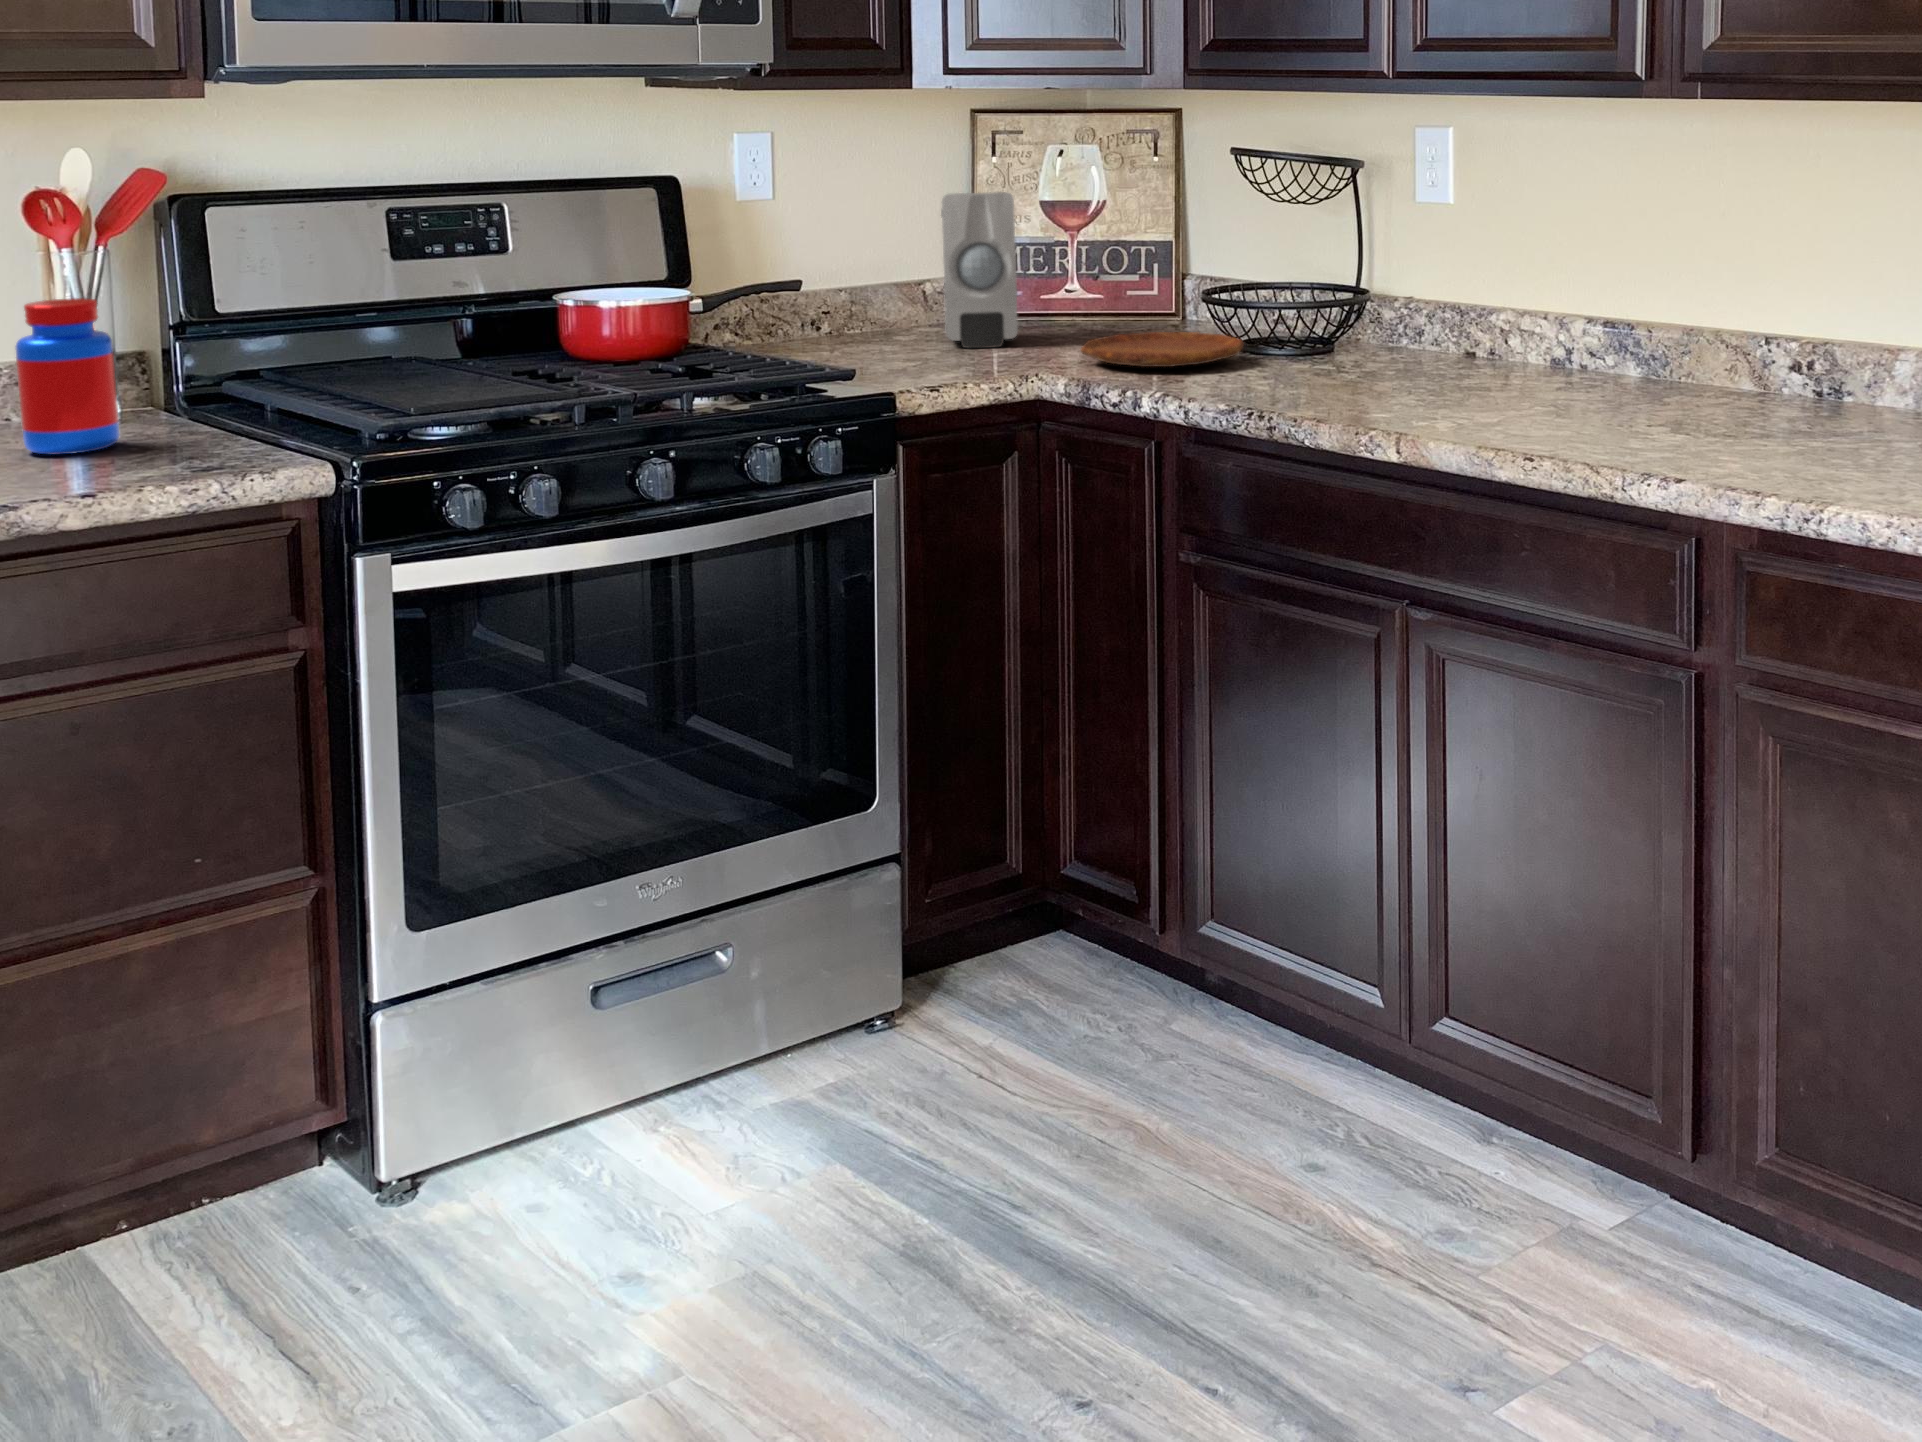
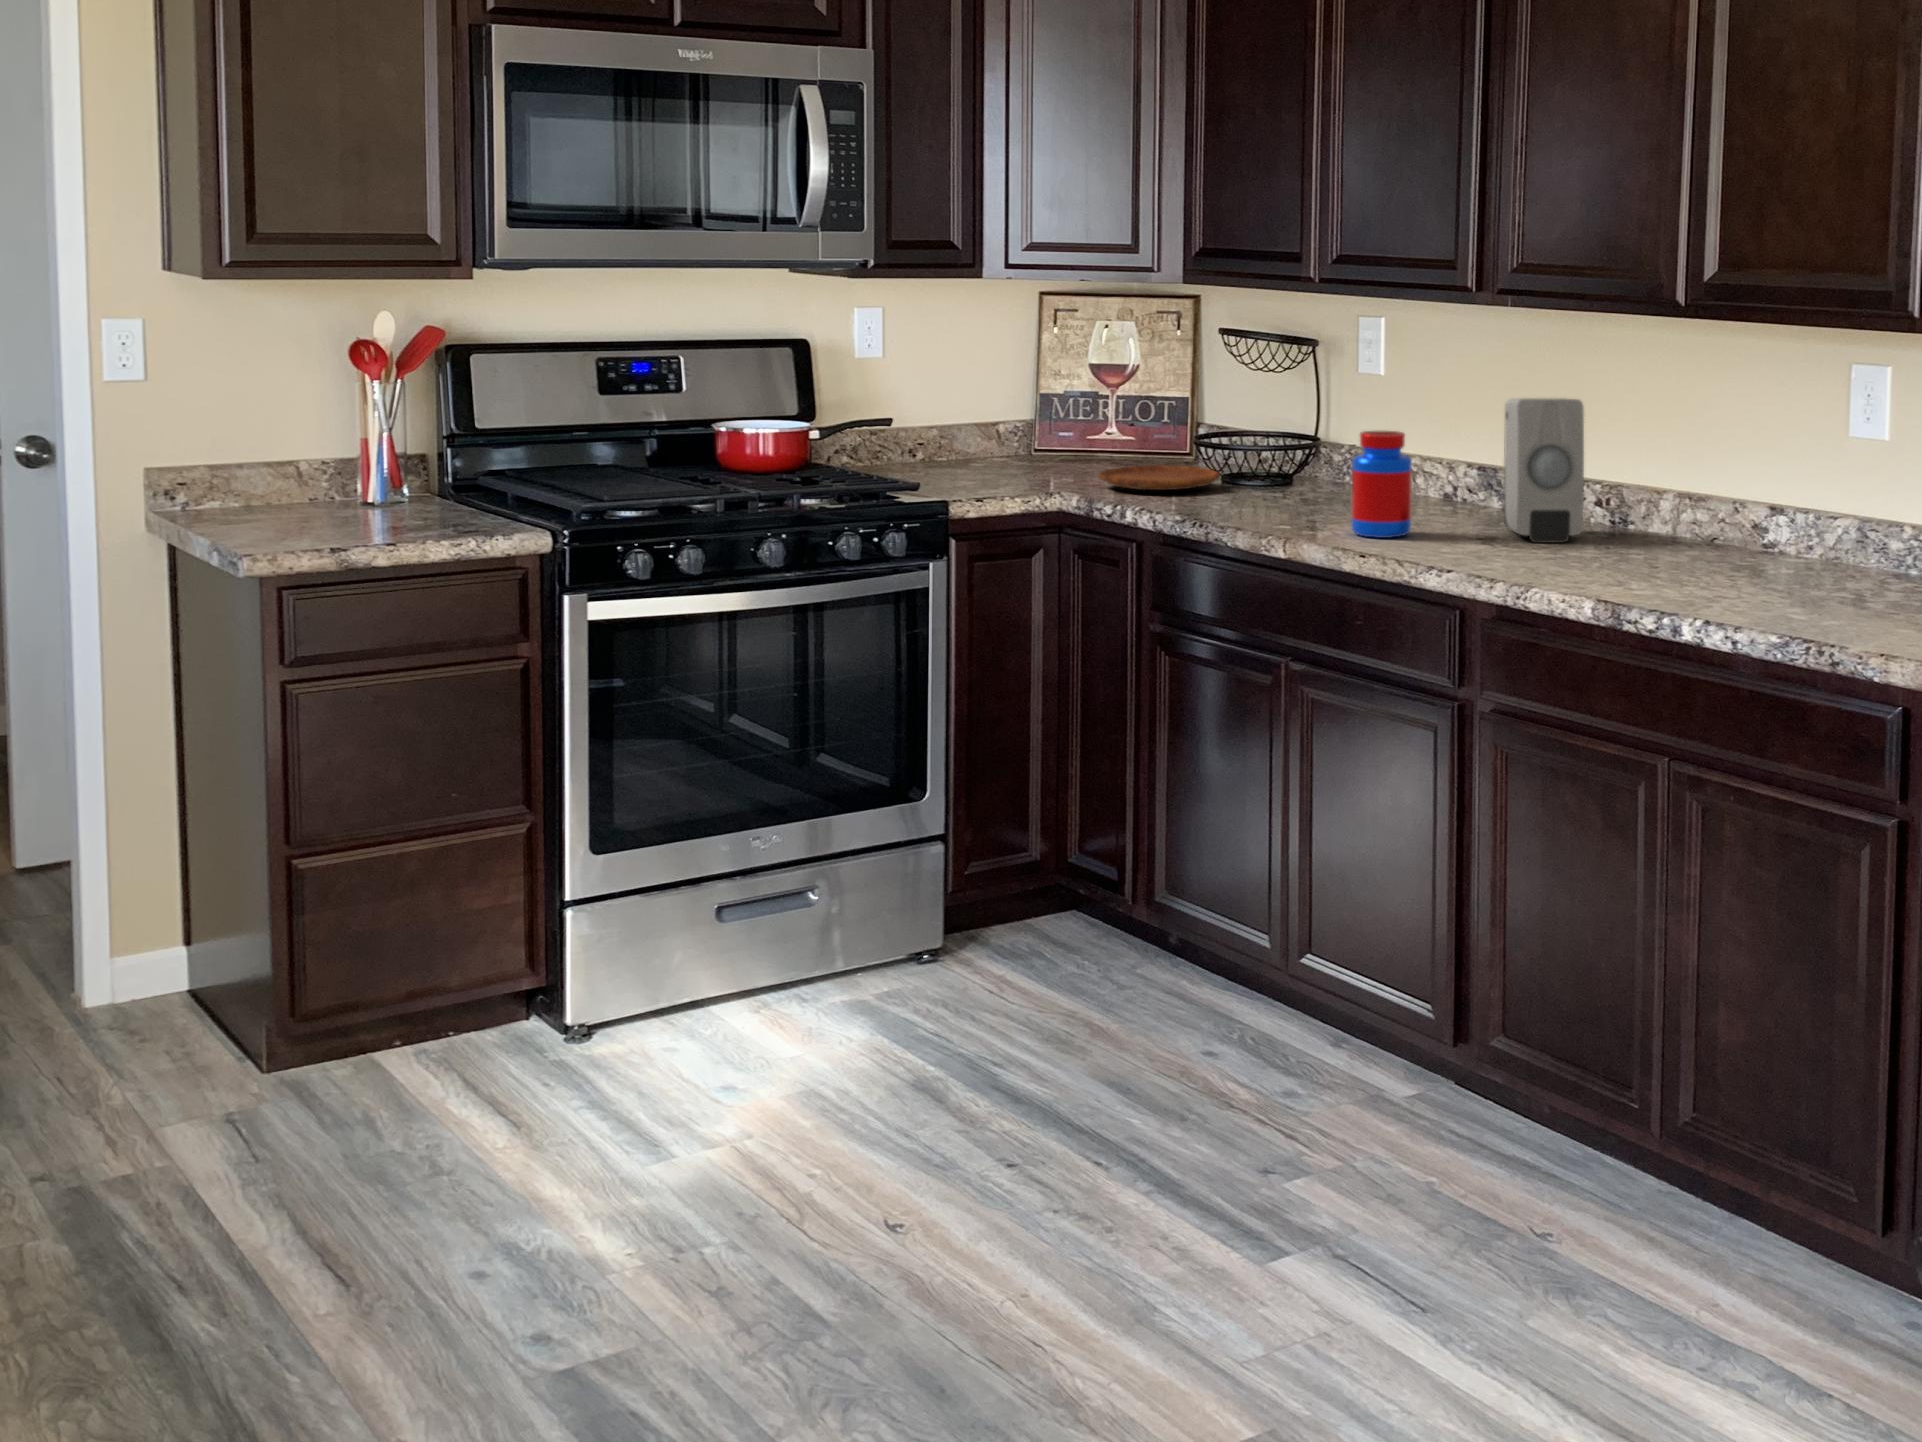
soap dispenser: present [941,192,1018,348] -> present [1504,398,1584,543]
jar: present [16,298,119,455] -> present [1351,431,1412,538]

